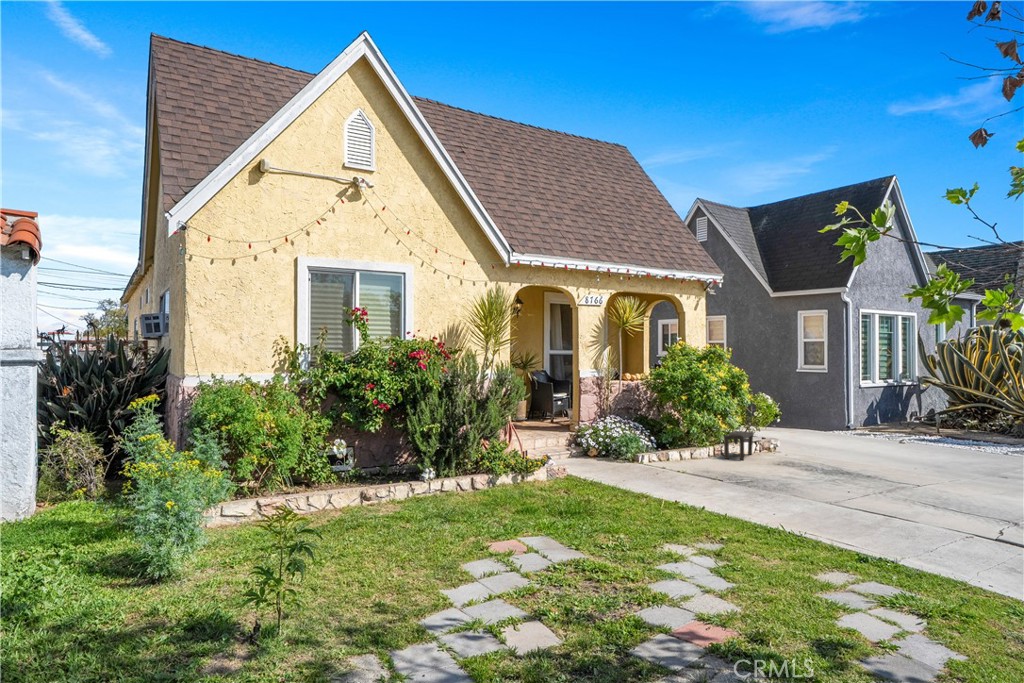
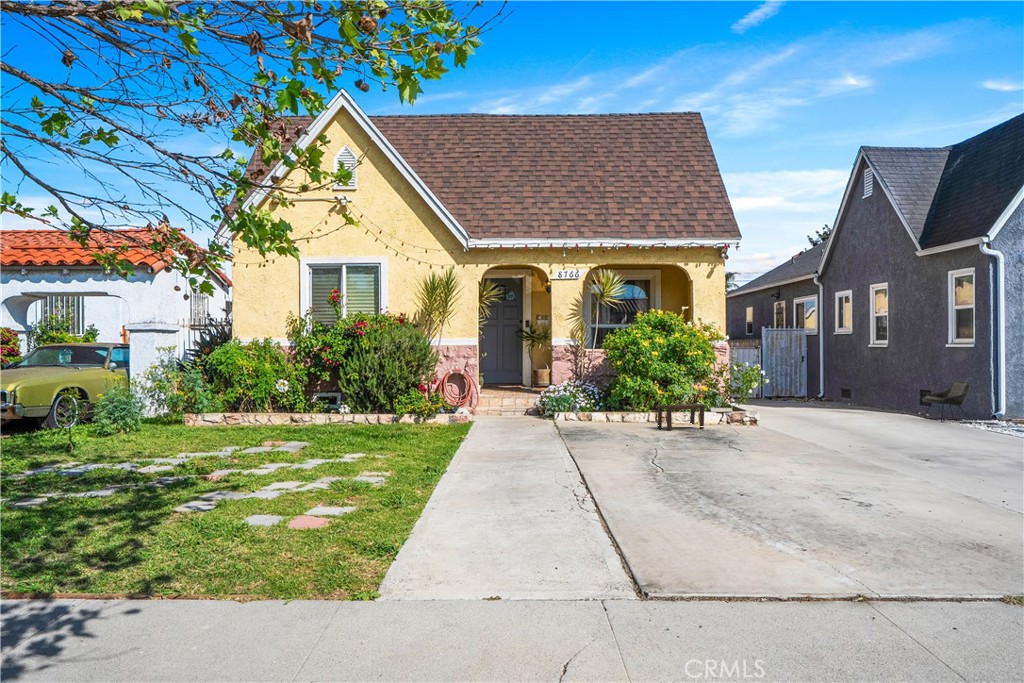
lounge chair: none [795,396,831,429] -> present [922,381,971,422]

